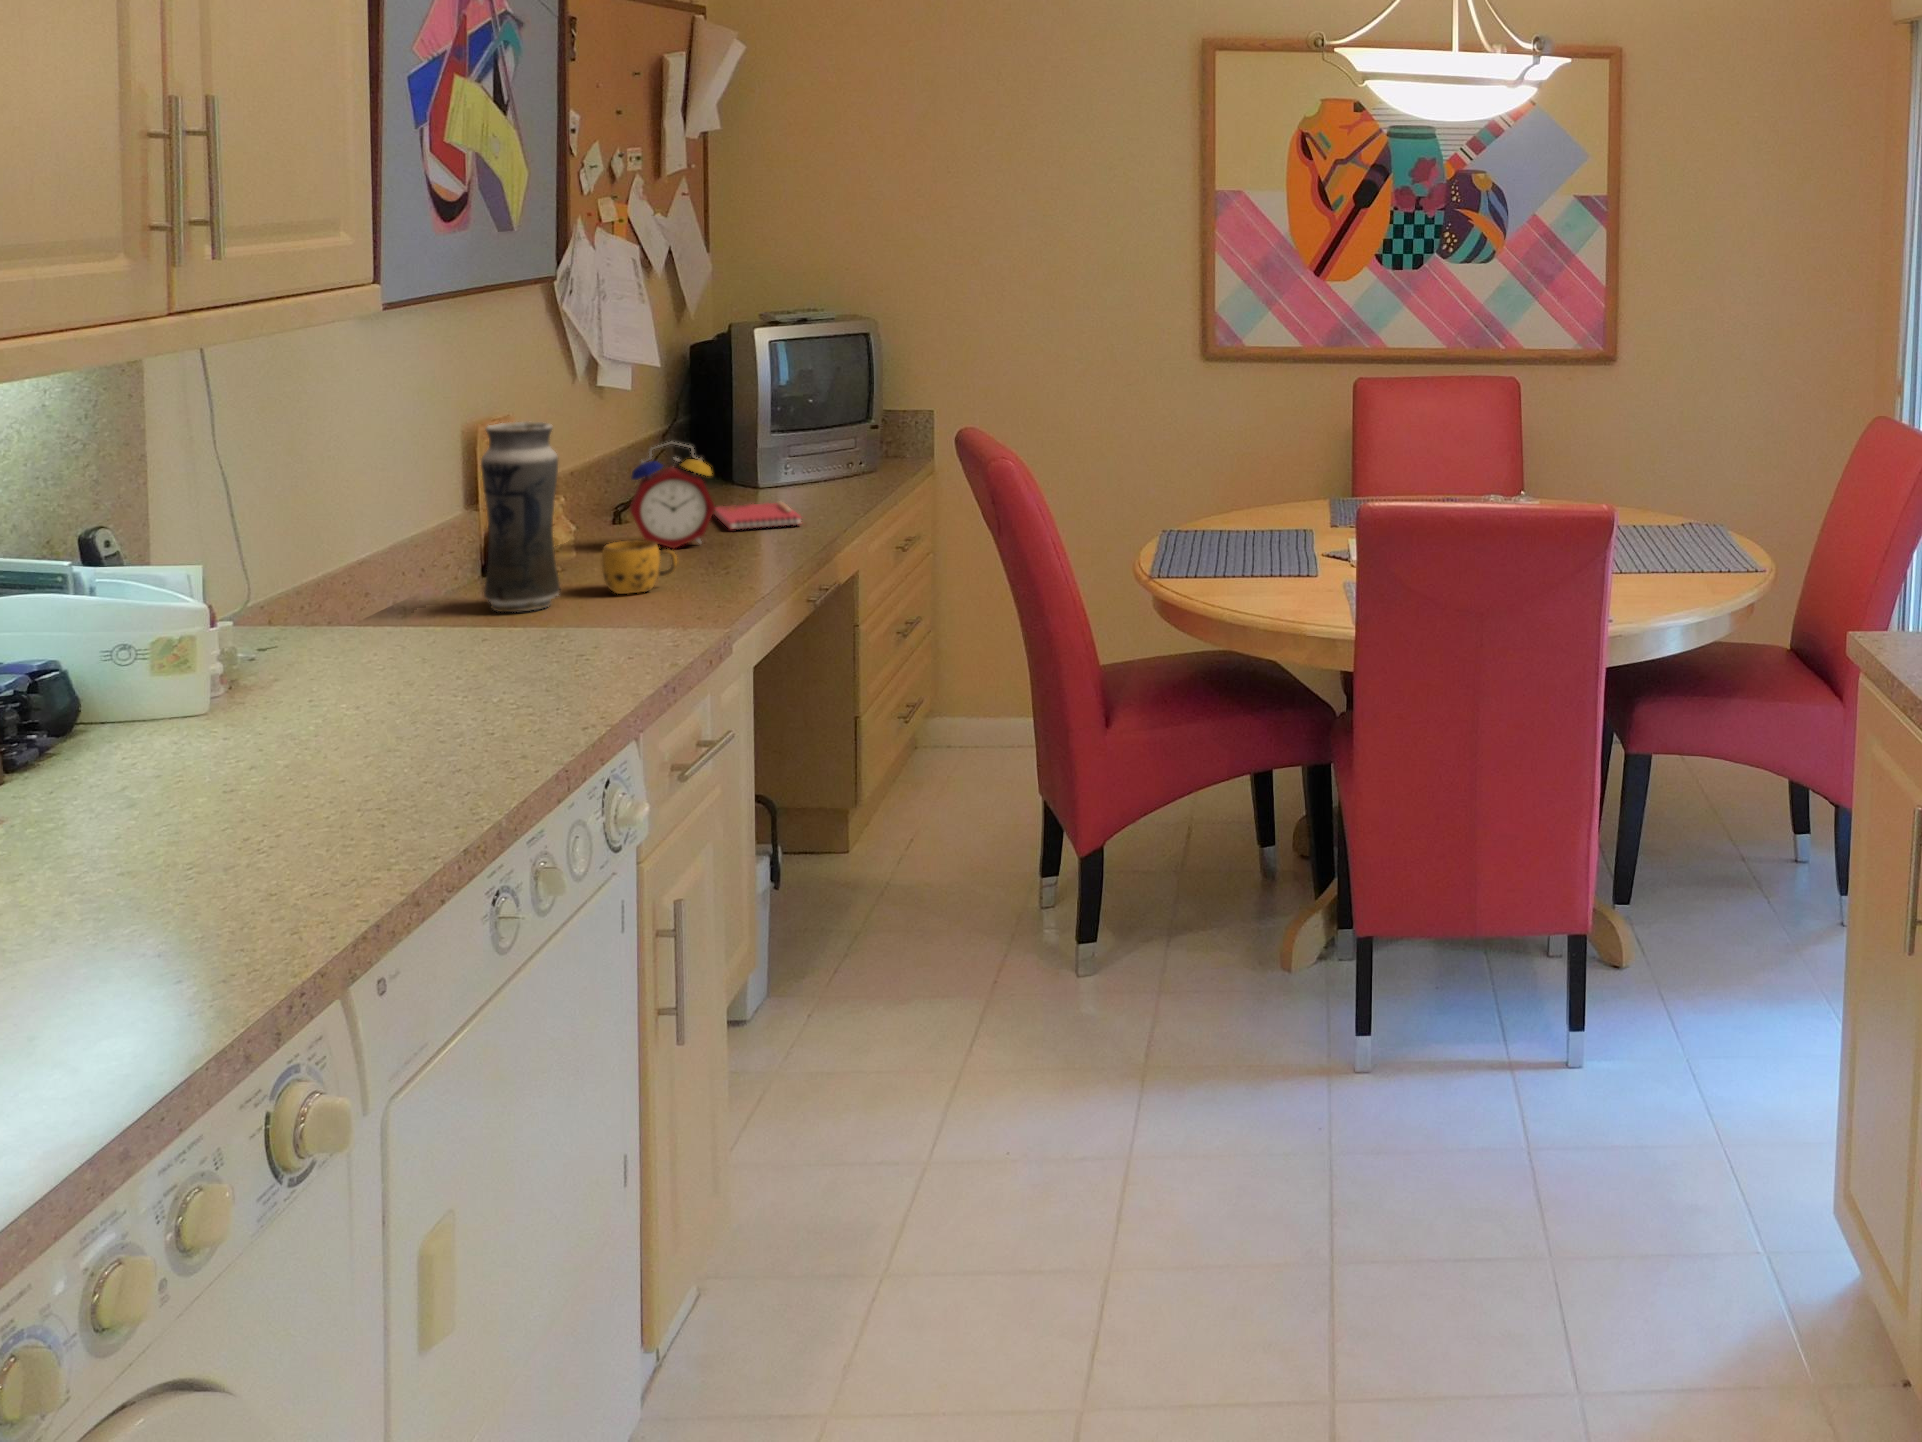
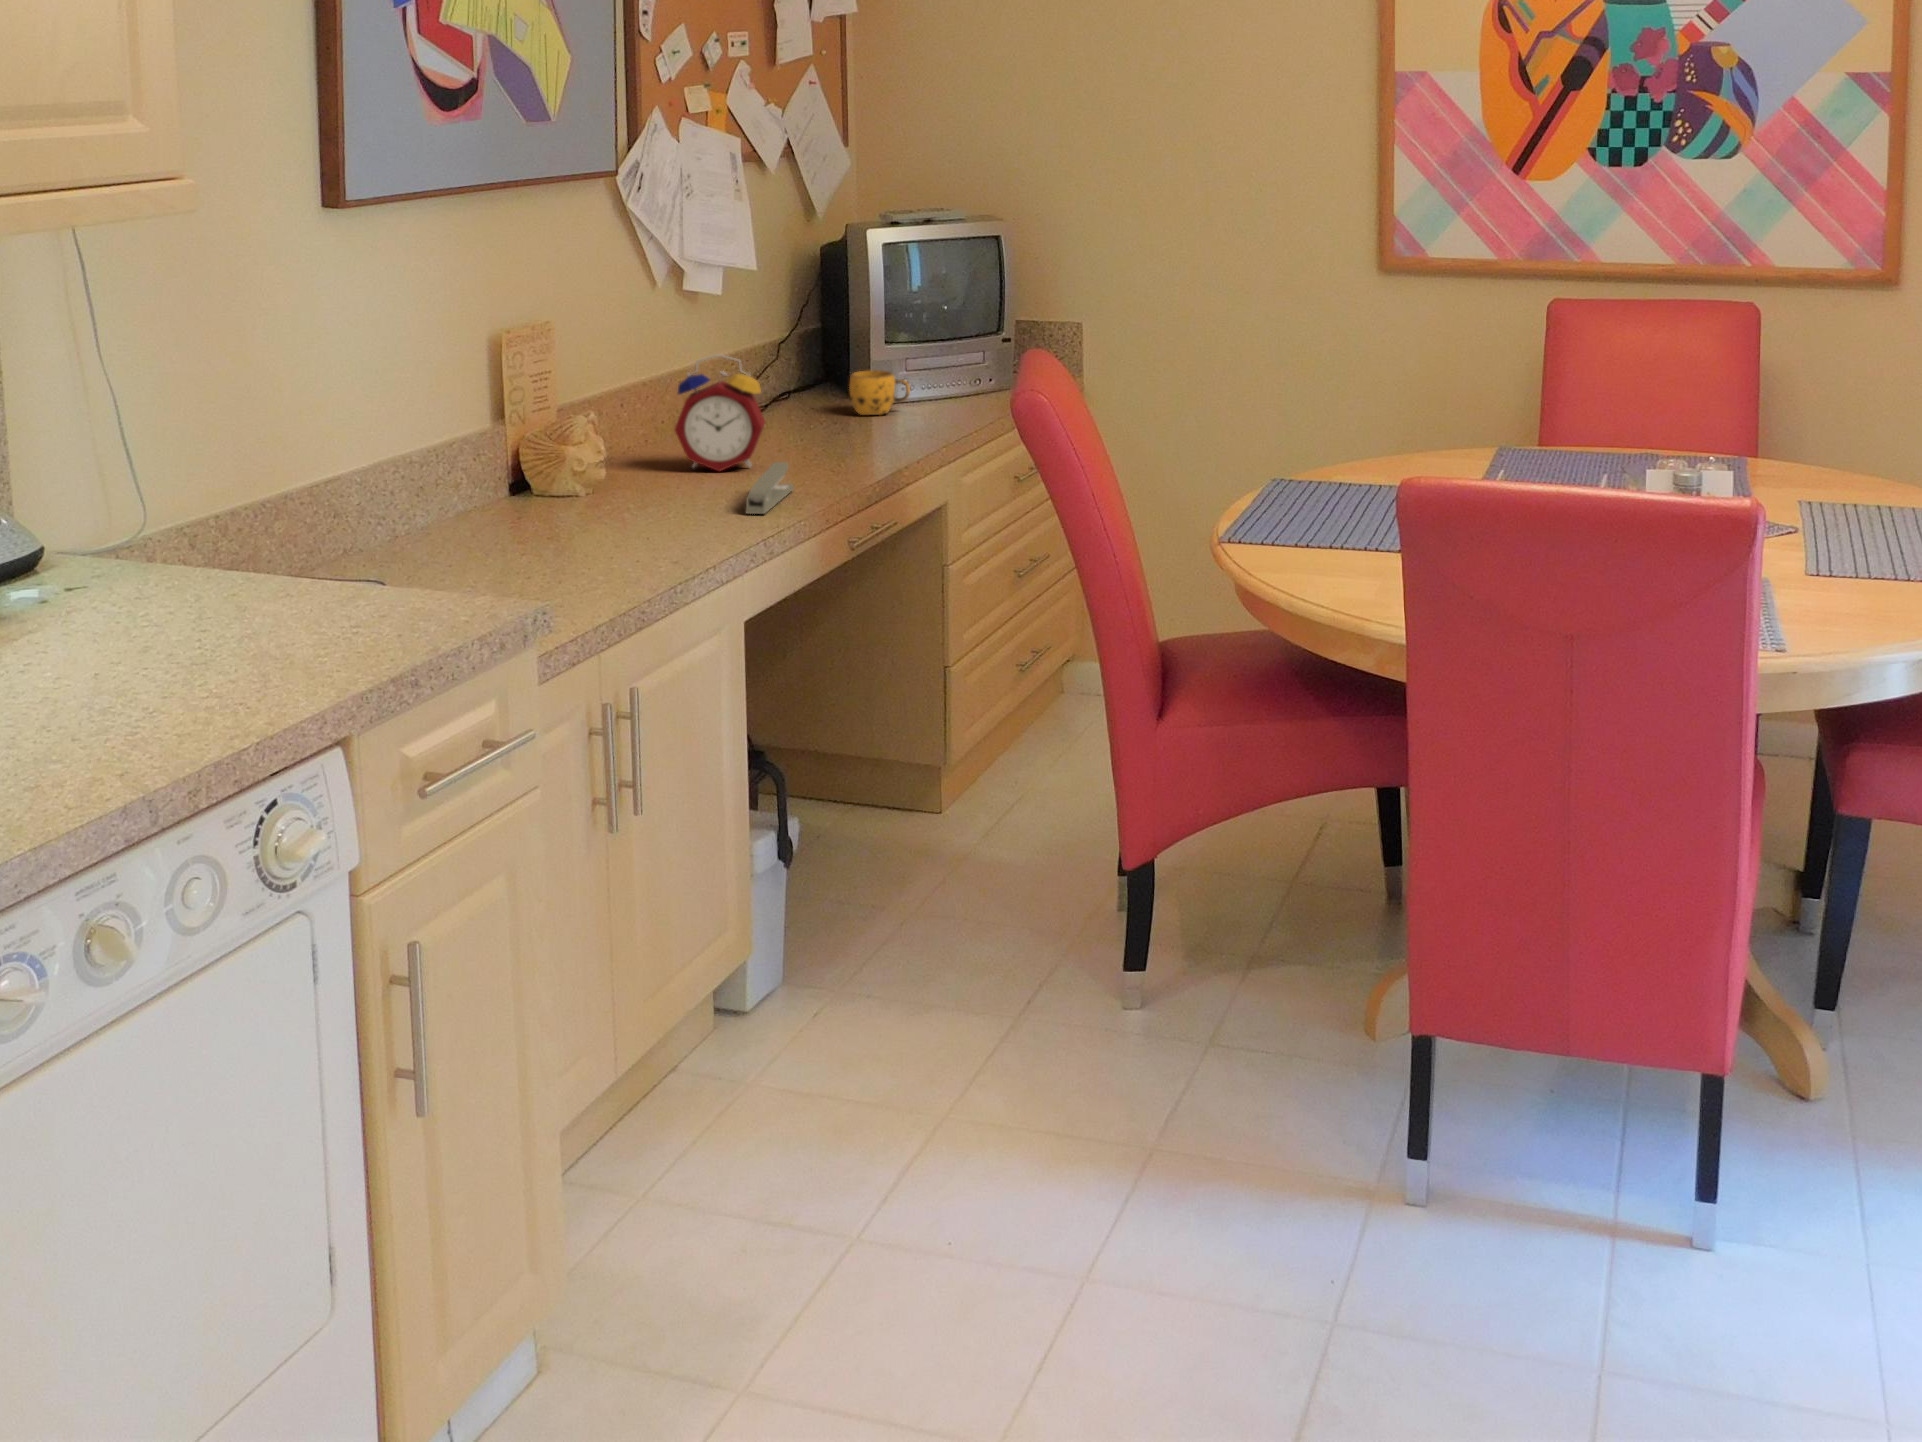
vase: present [481,422,560,612] -> none [459,331,544,539]
notebook: present [713,502,802,530] -> none [794,421,873,453]
stapler: none [739,534,764,578] -> present [746,462,794,514]
mug: present [602,540,677,594] -> present [849,370,910,415]

